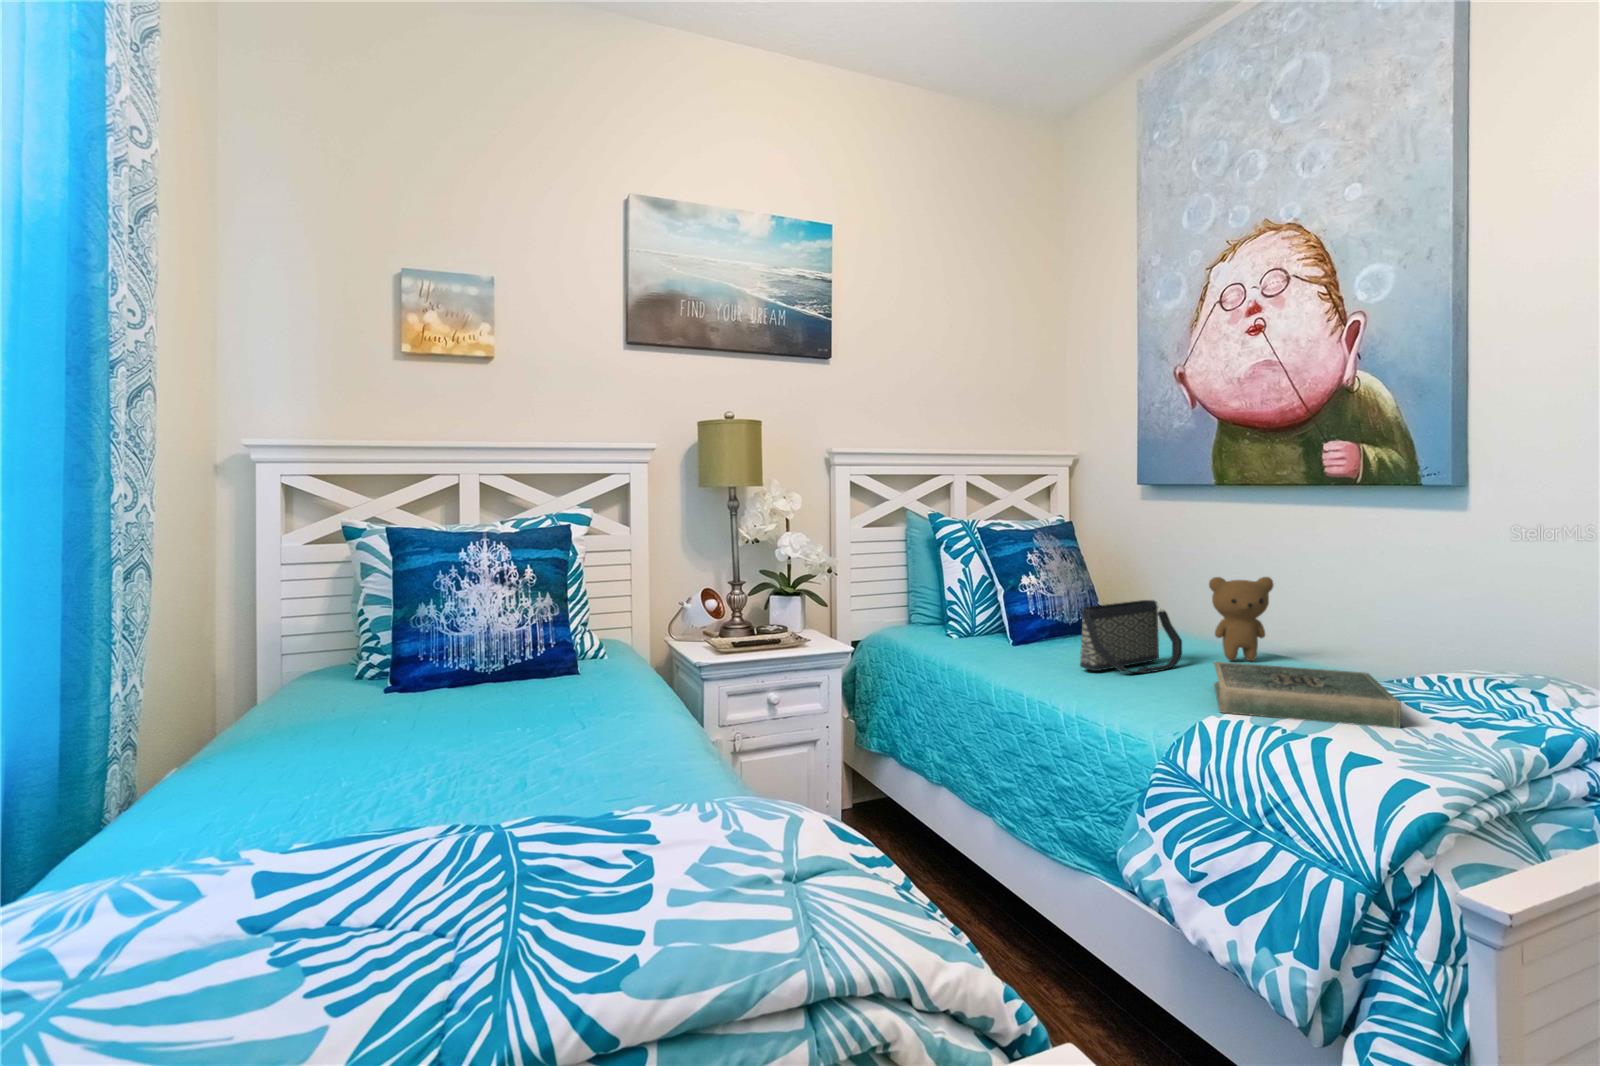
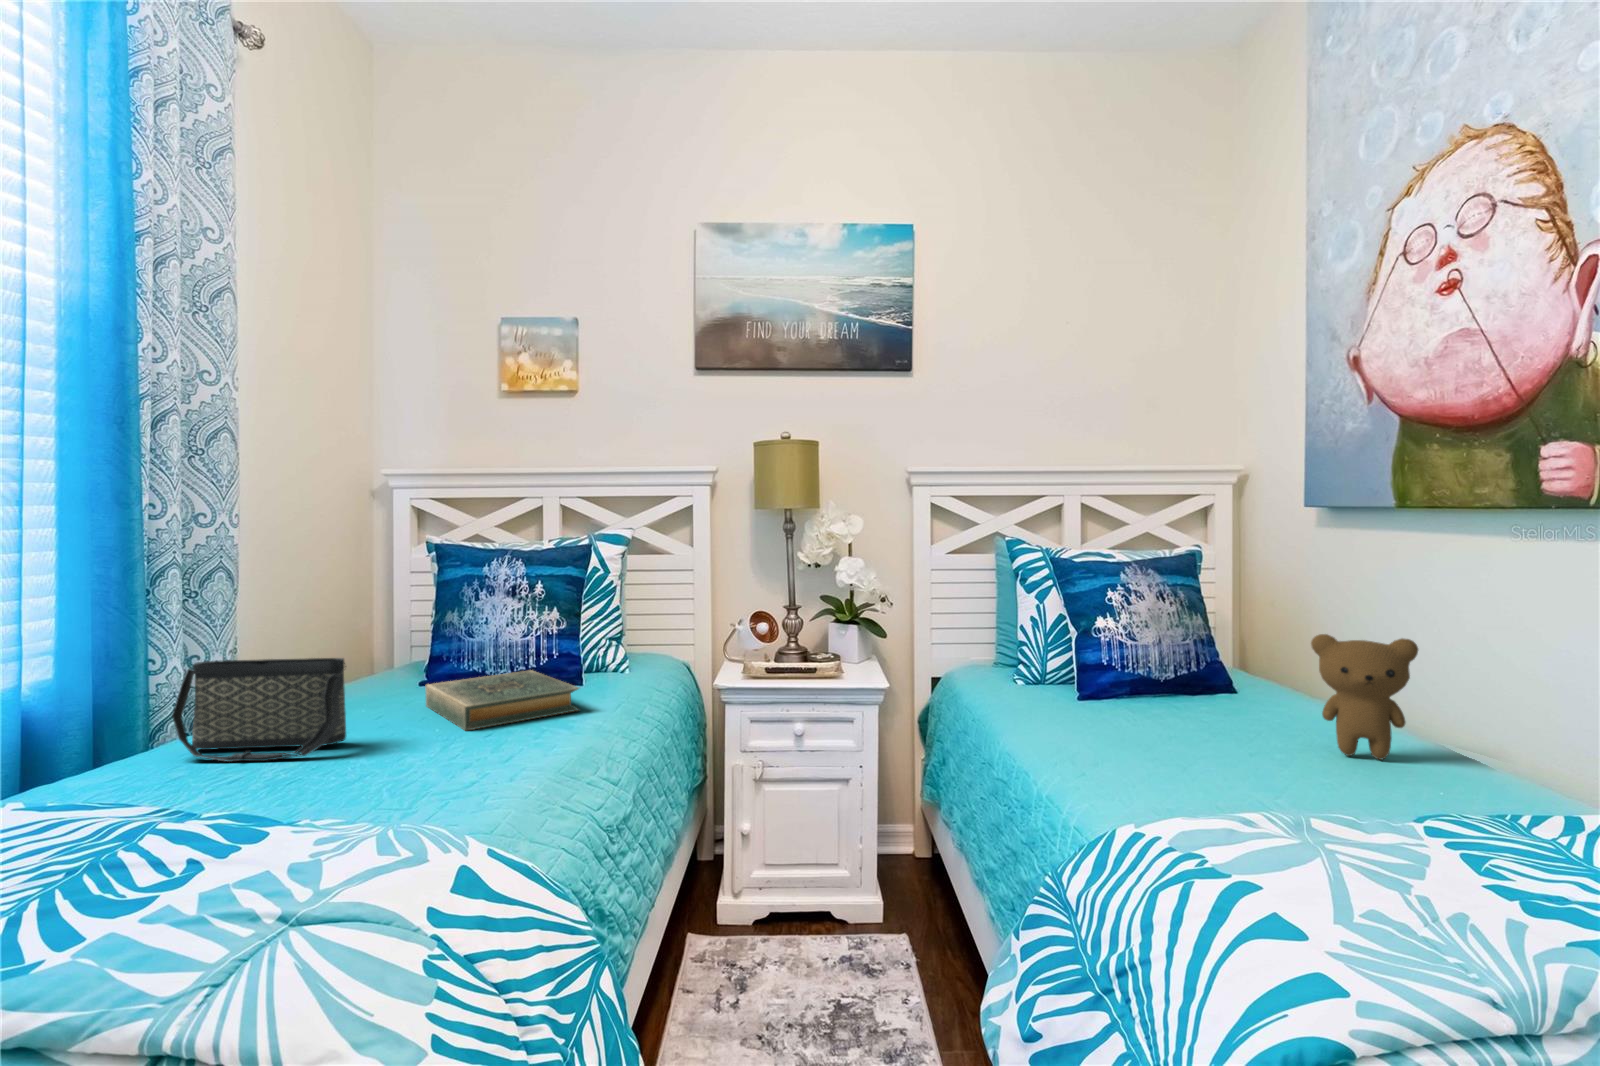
handbag: present [1080,600,1182,673] -> present [172,658,346,762]
hardback book: present [1214,662,1401,728] -> present [425,670,580,731]

